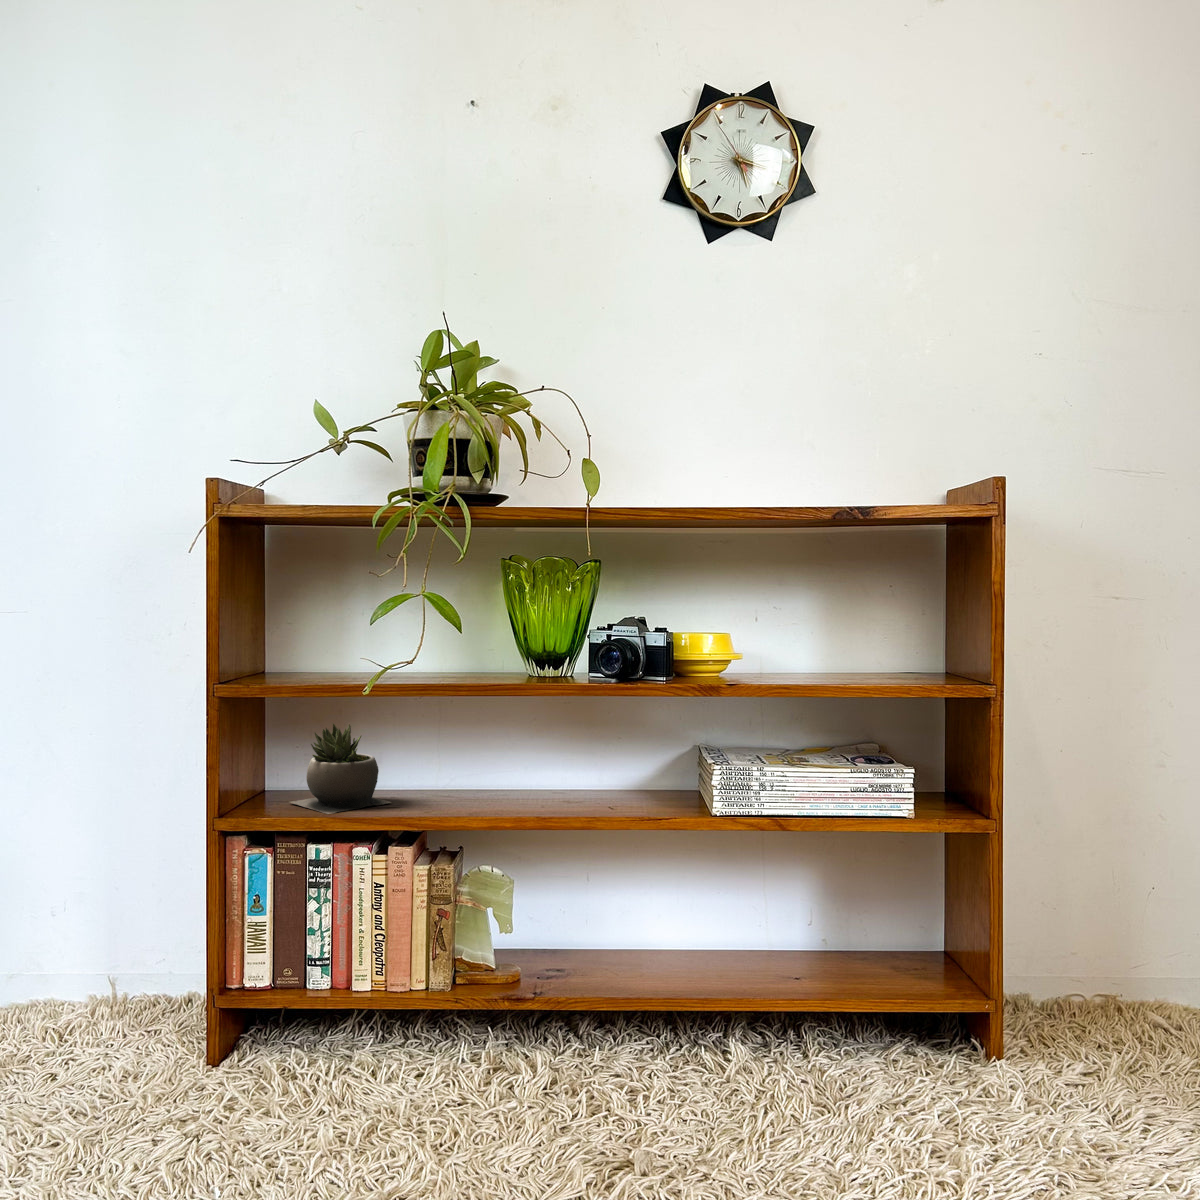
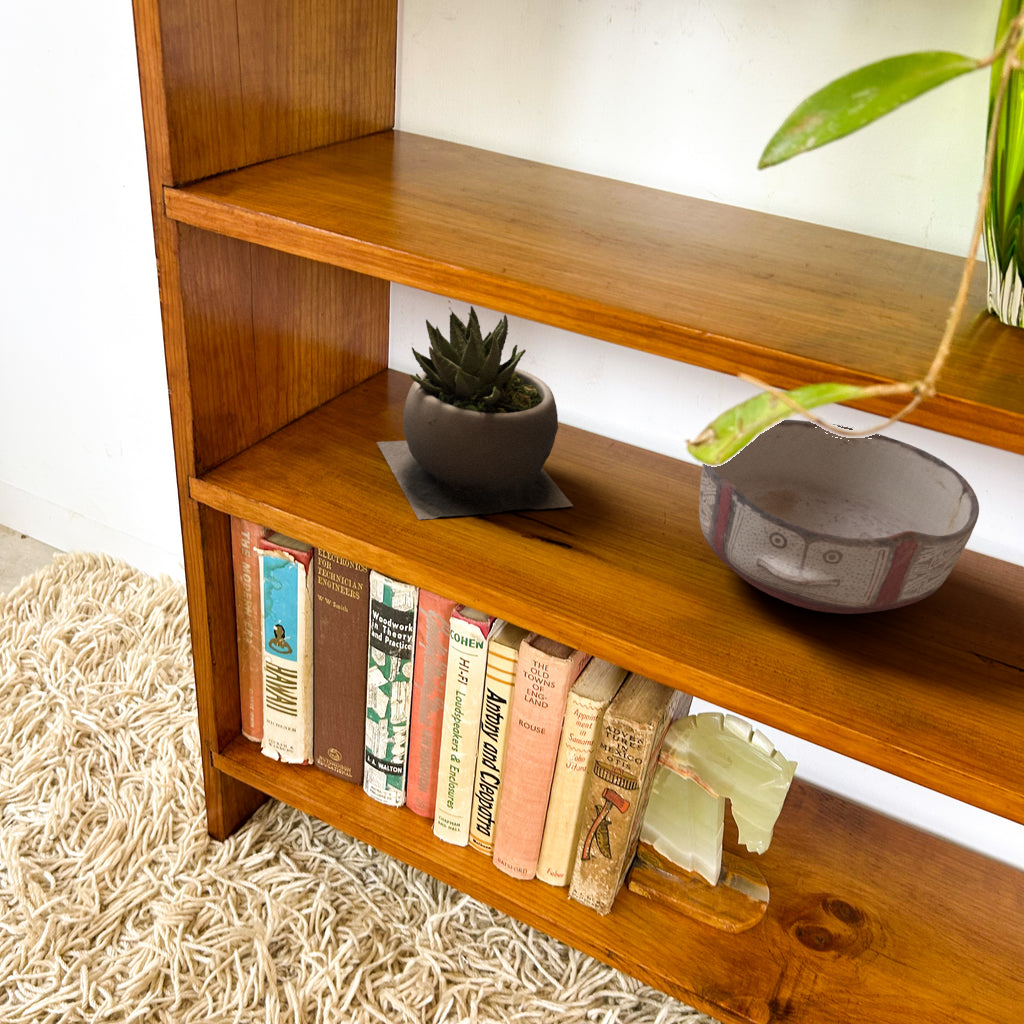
ceramic bowl: none [445,745,550,805] -> present [699,420,979,614]

